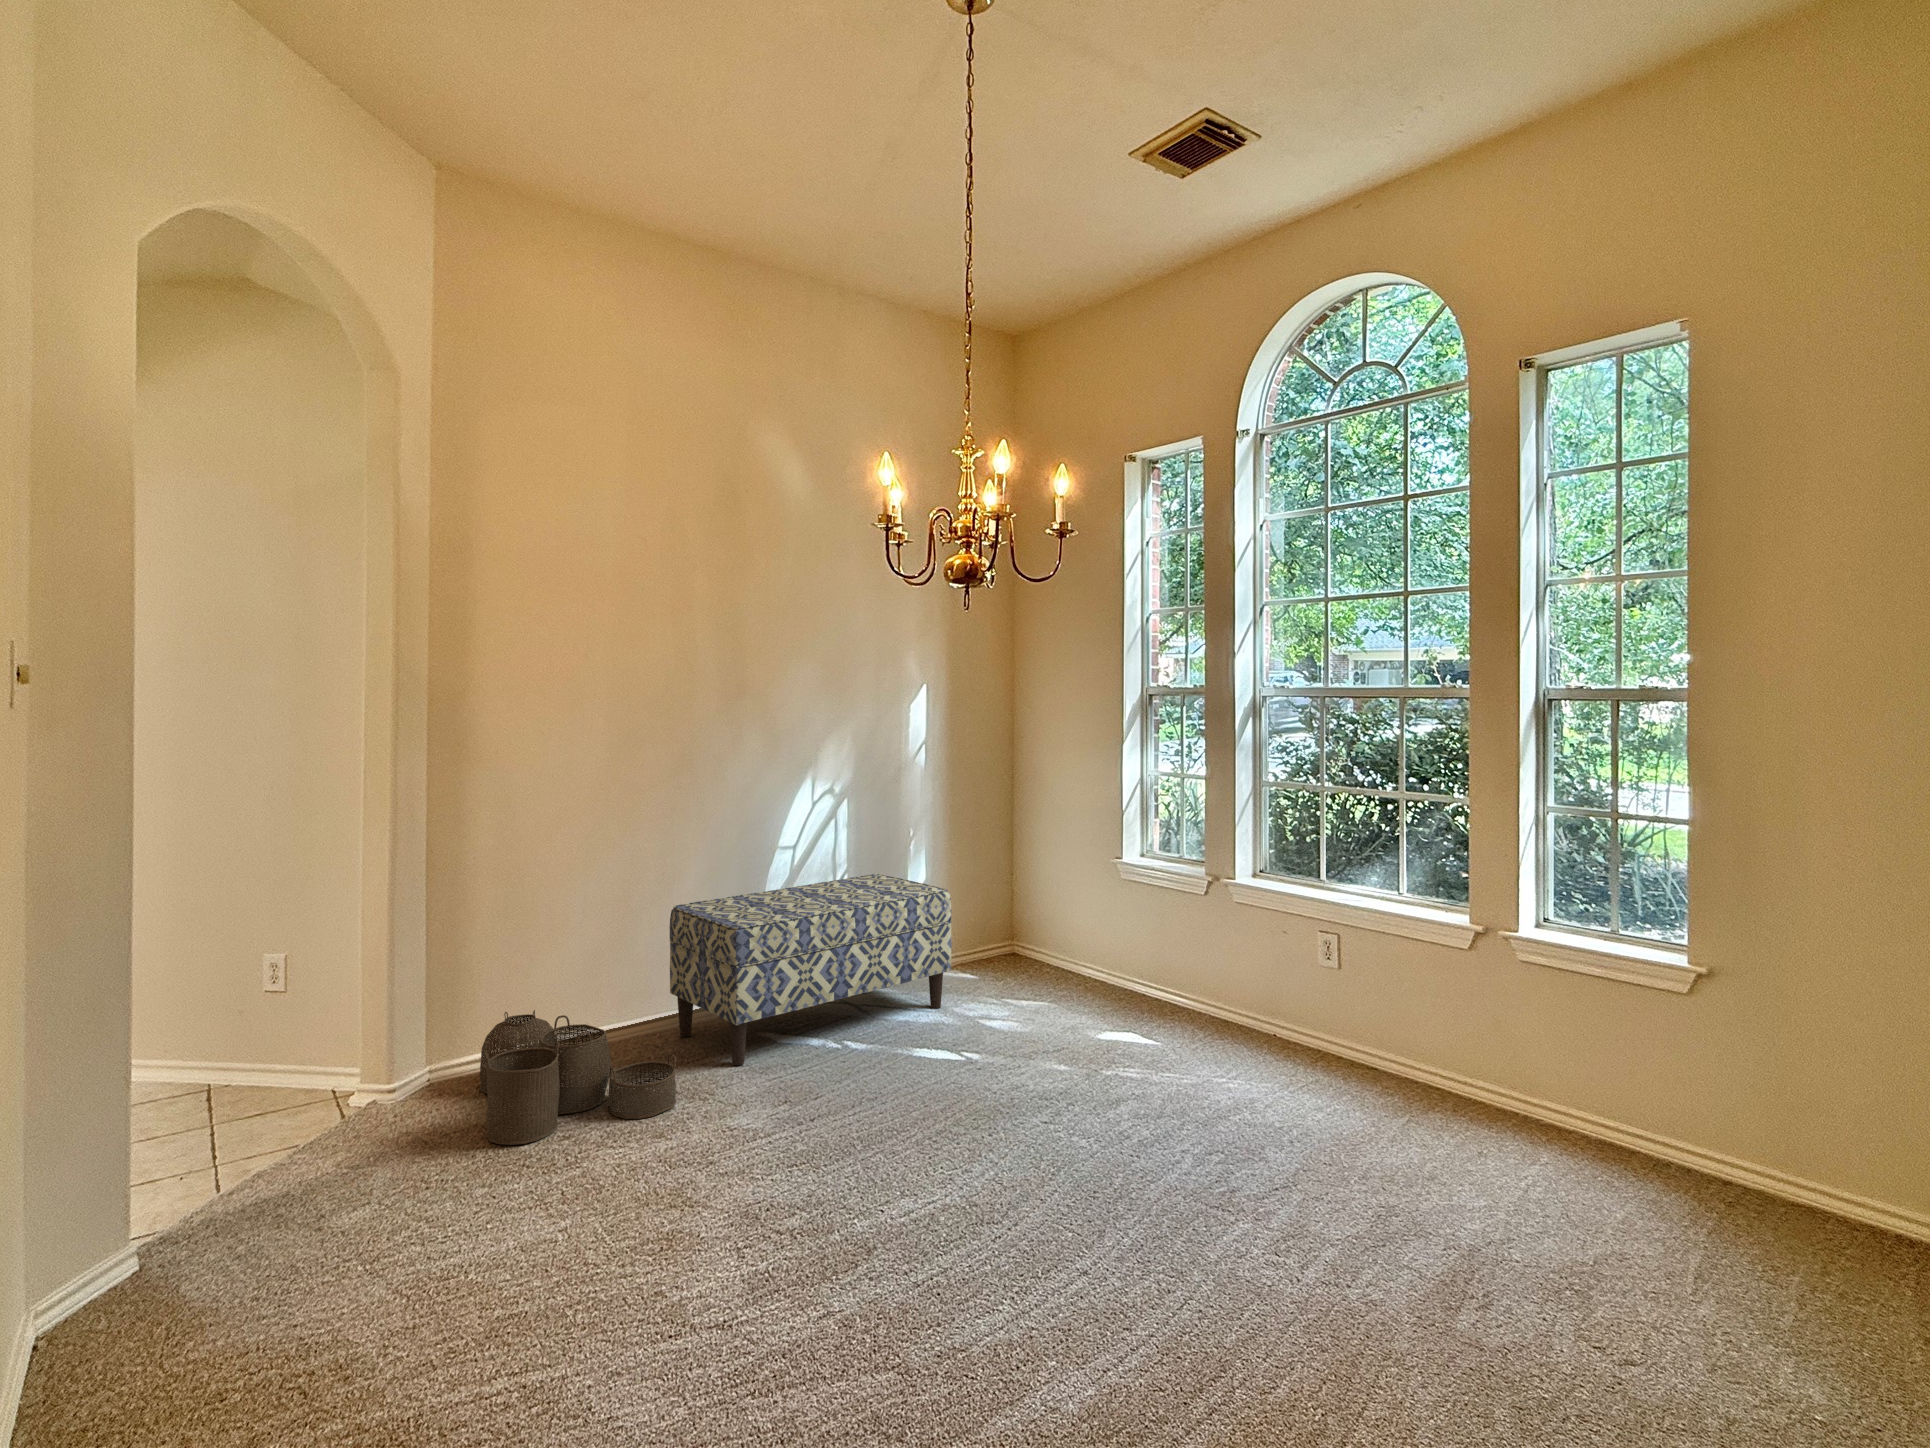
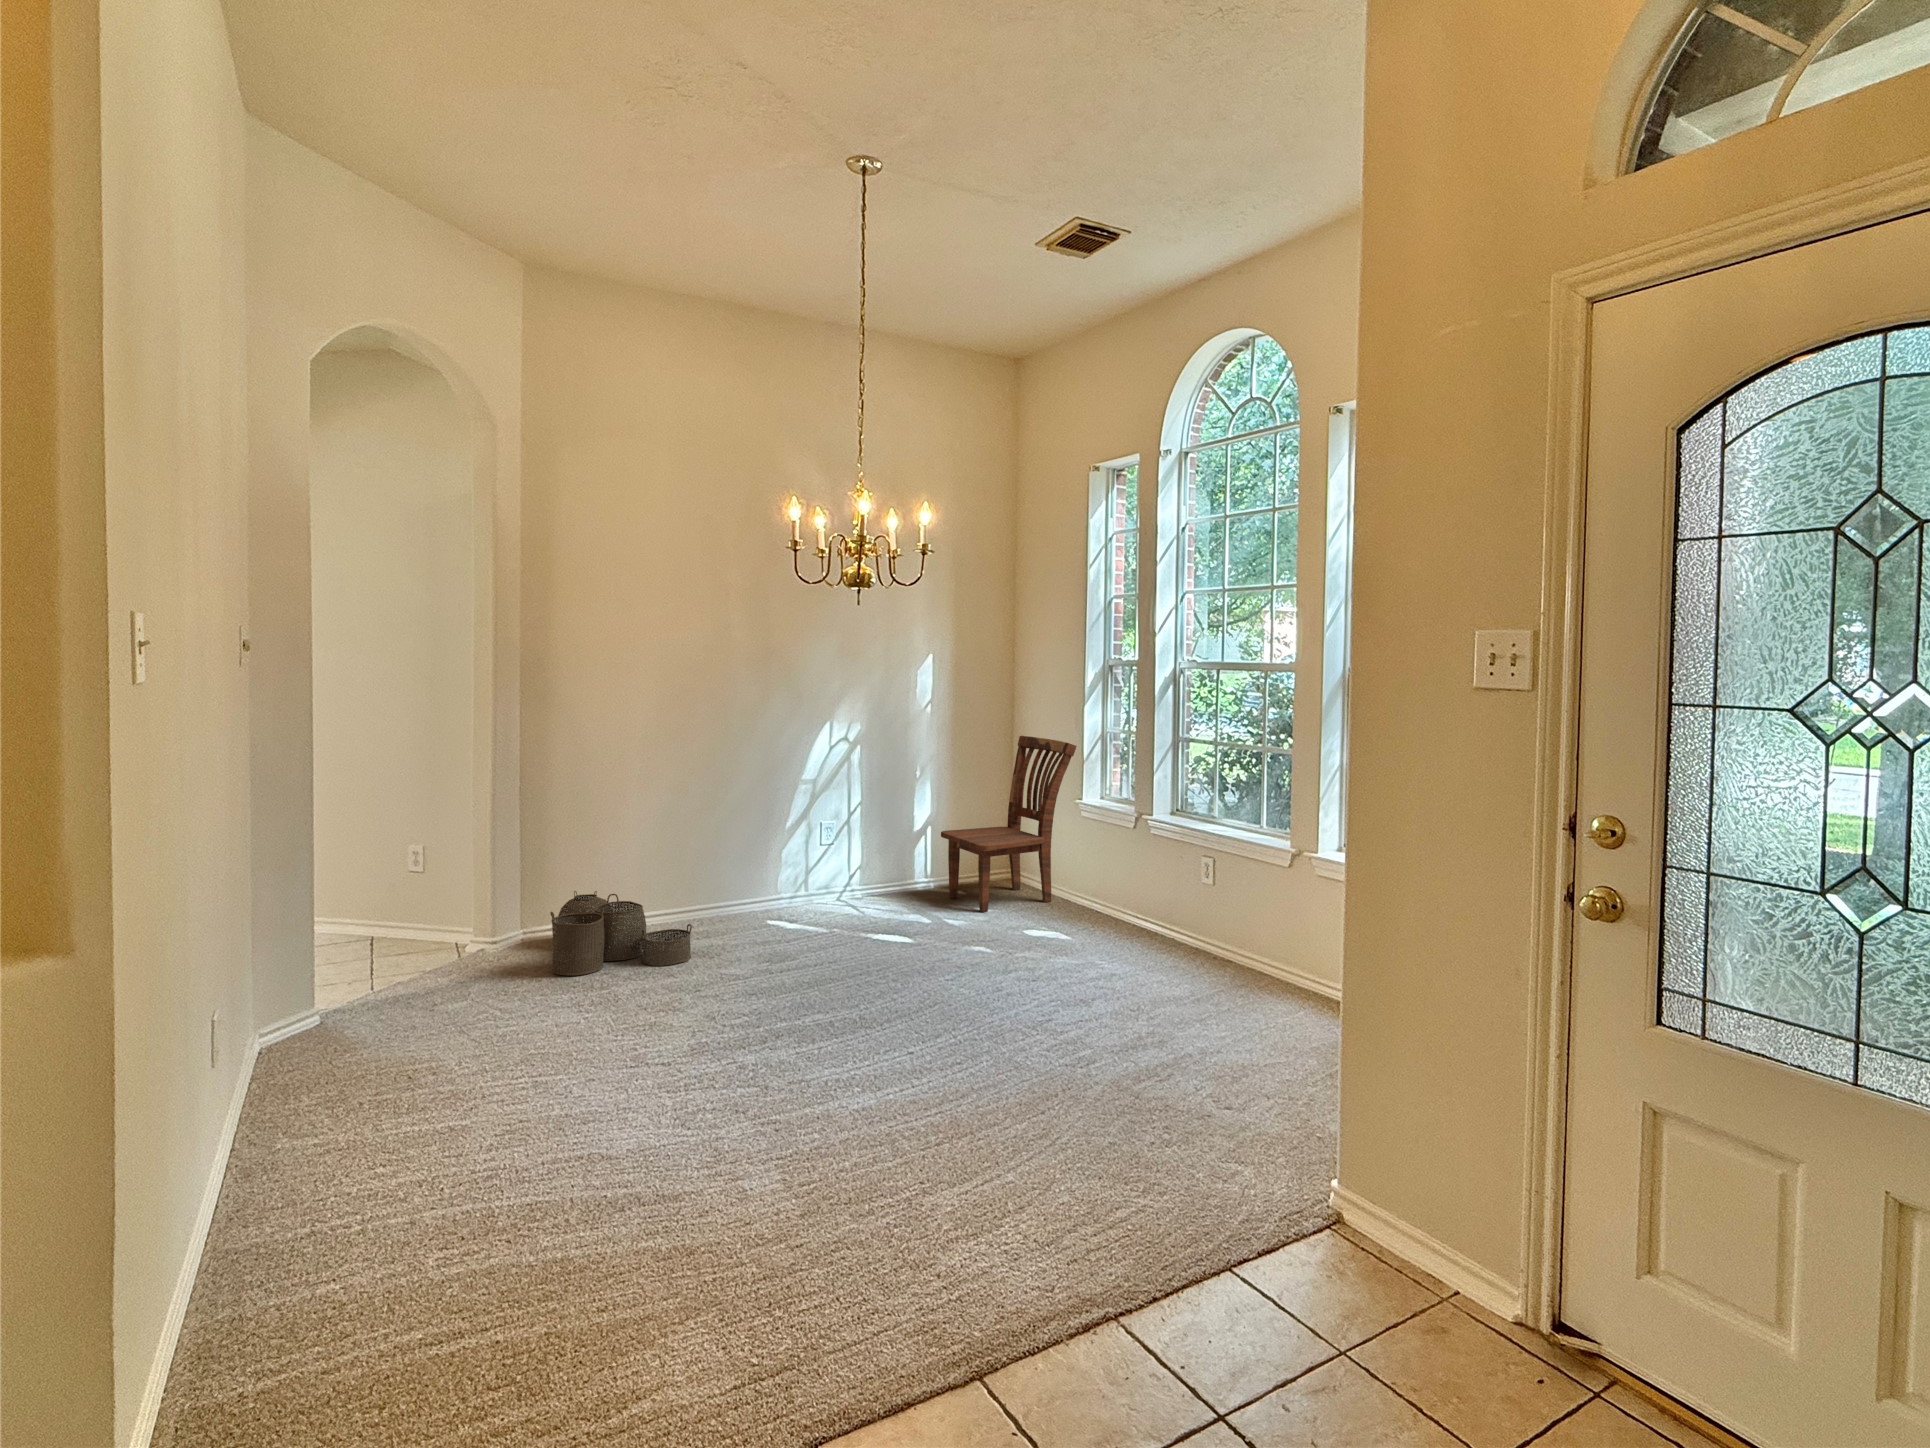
dining chair: none [951,783,1119,1007] -> present [941,736,1077,912]
bench: present [670,874,952,1065] -> none [705,806,931,939]

